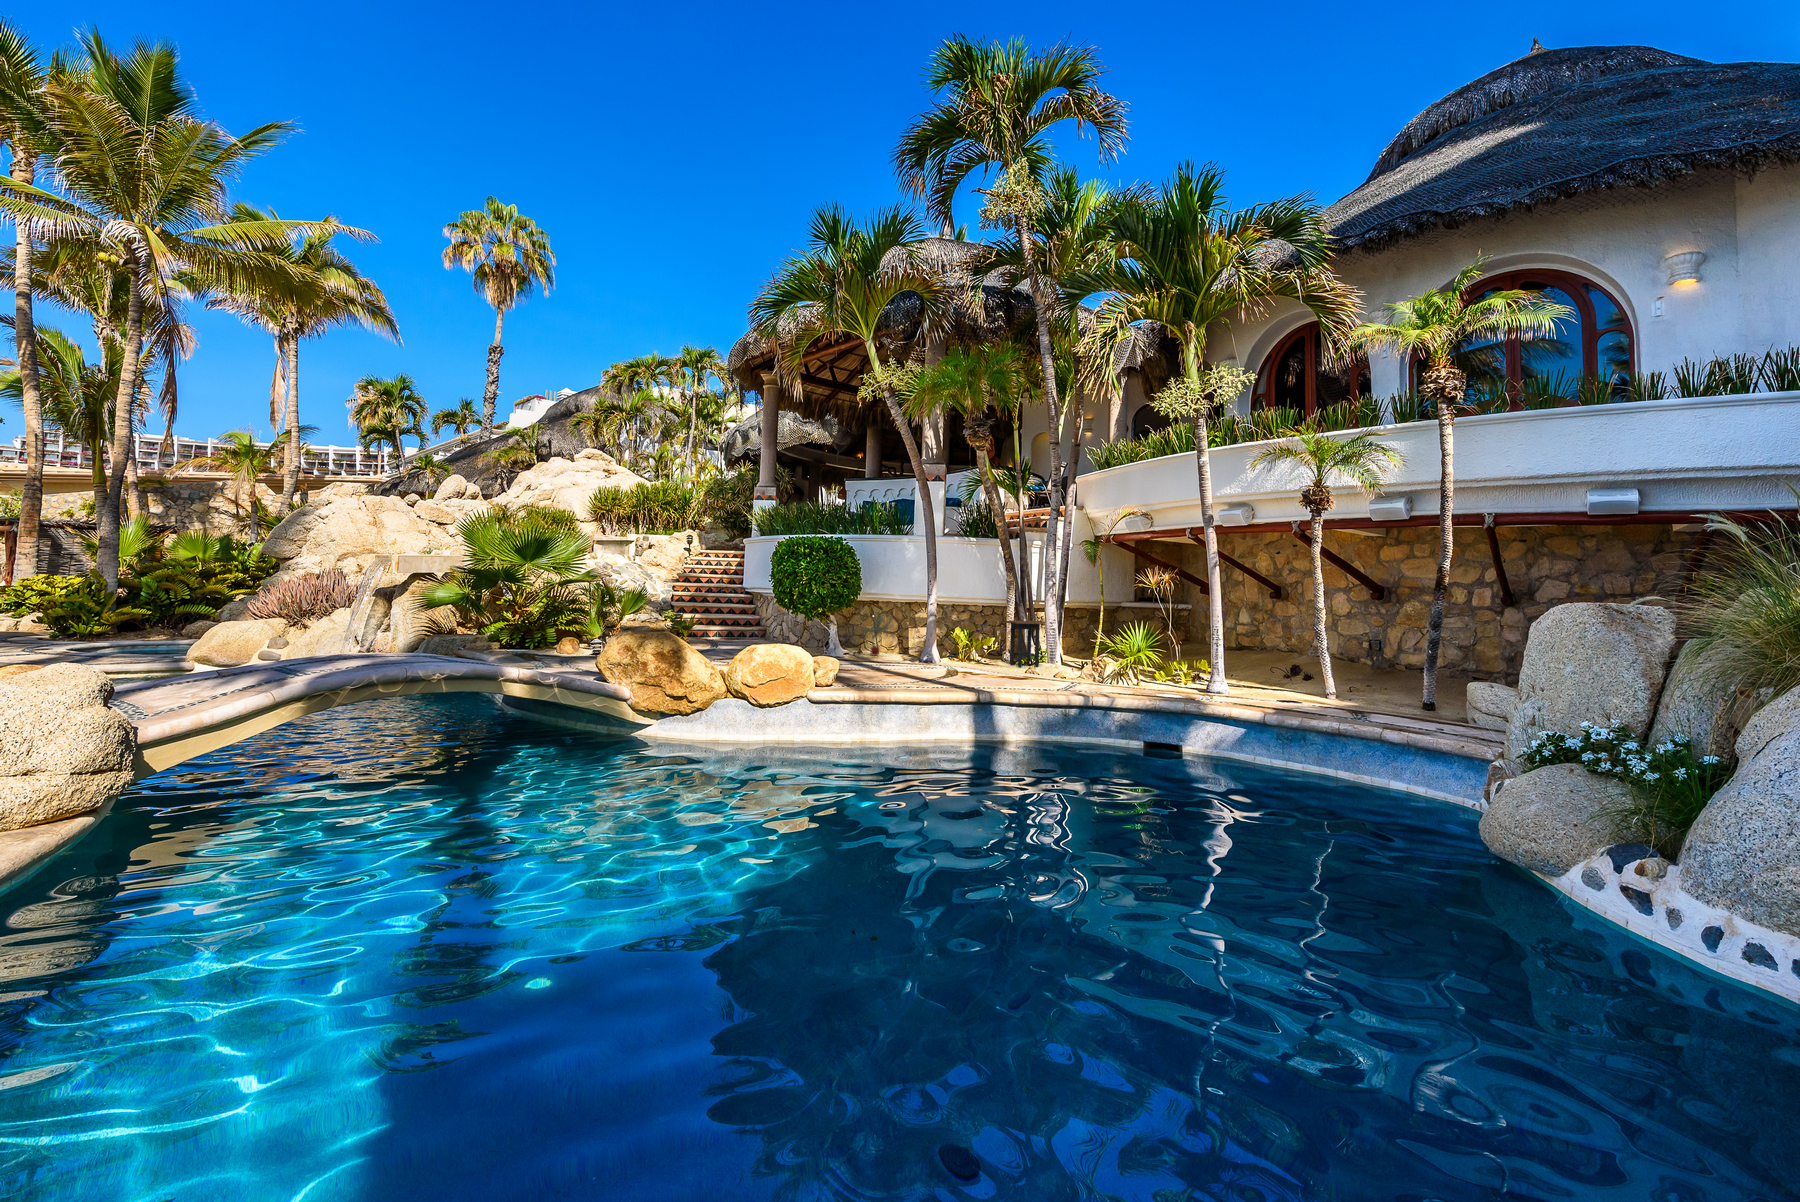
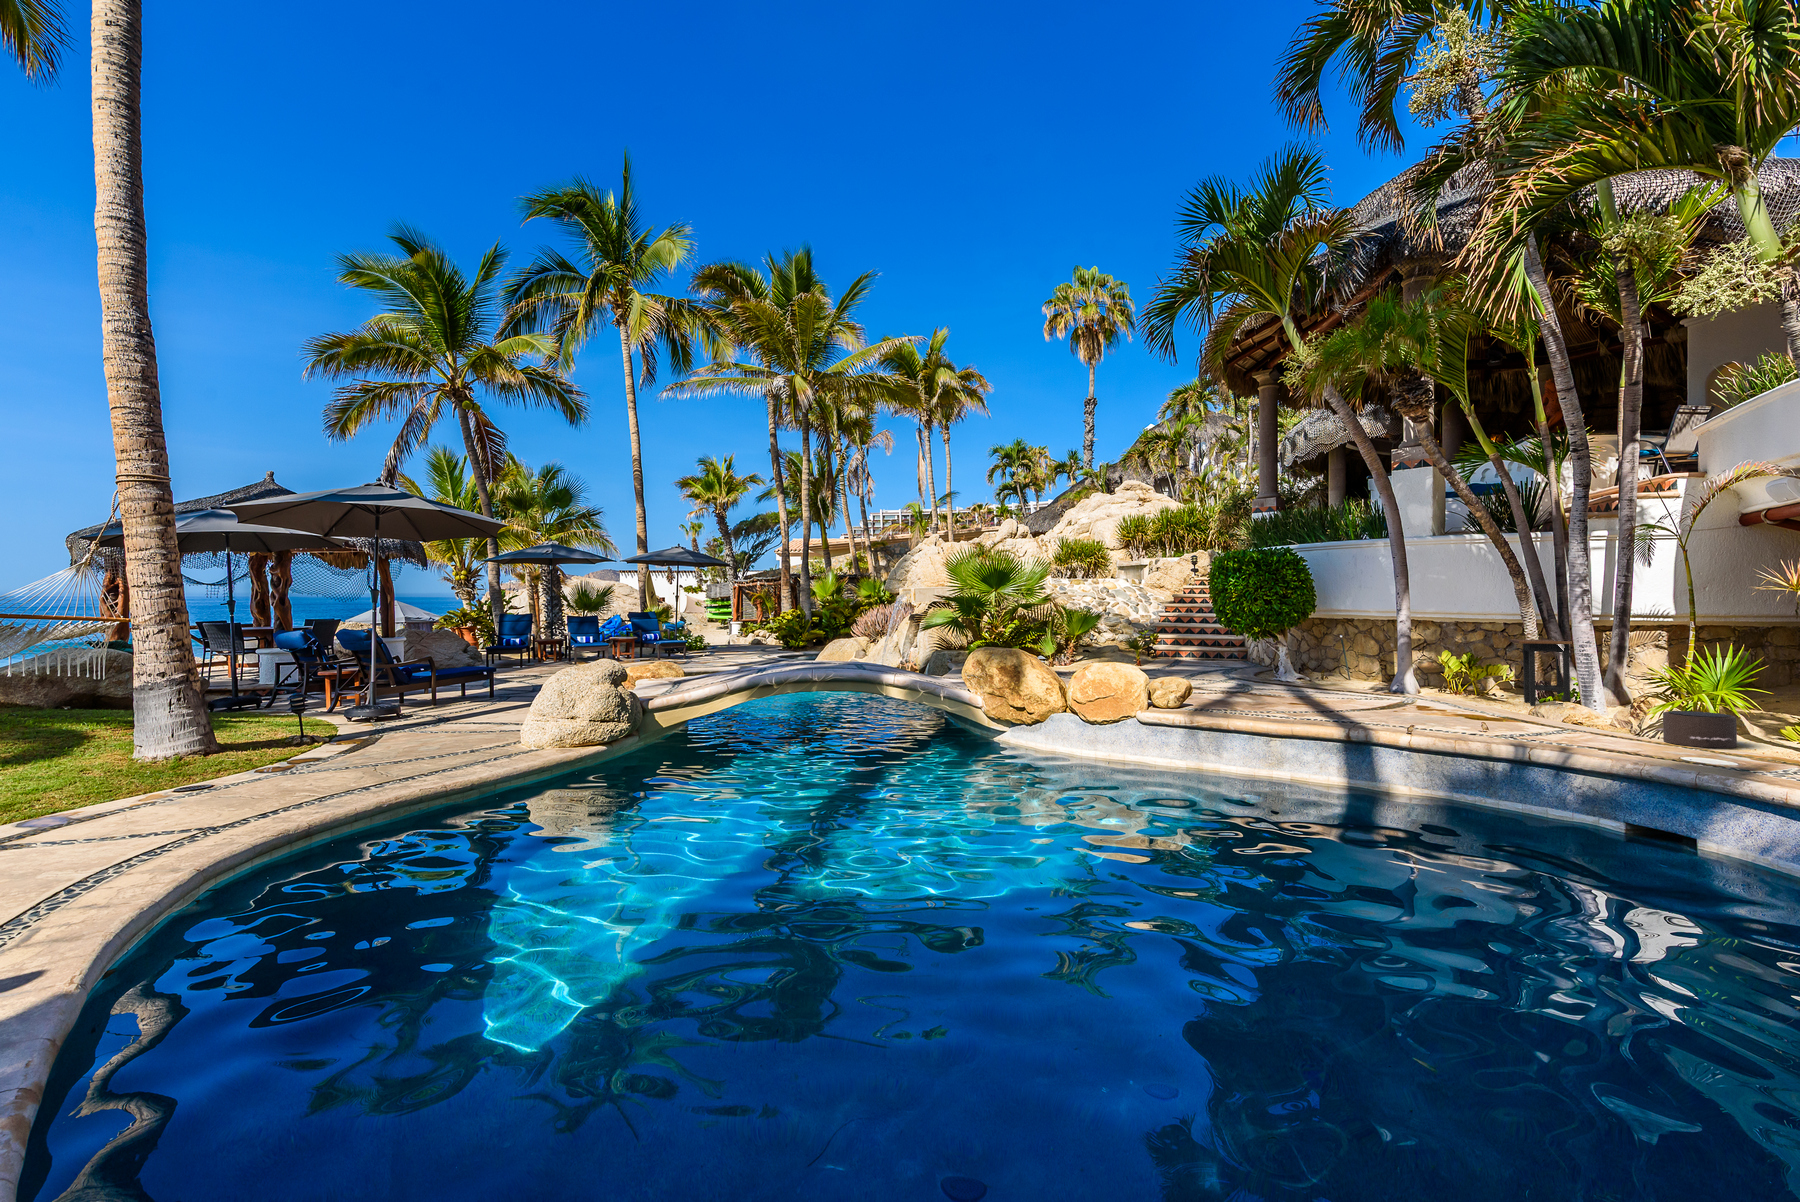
potted tree: present [860,611,892,656] -> none [1322,626,1366,683]
pouf: none [1114,667,1155,688] -> present [1655,711,1737,748]

